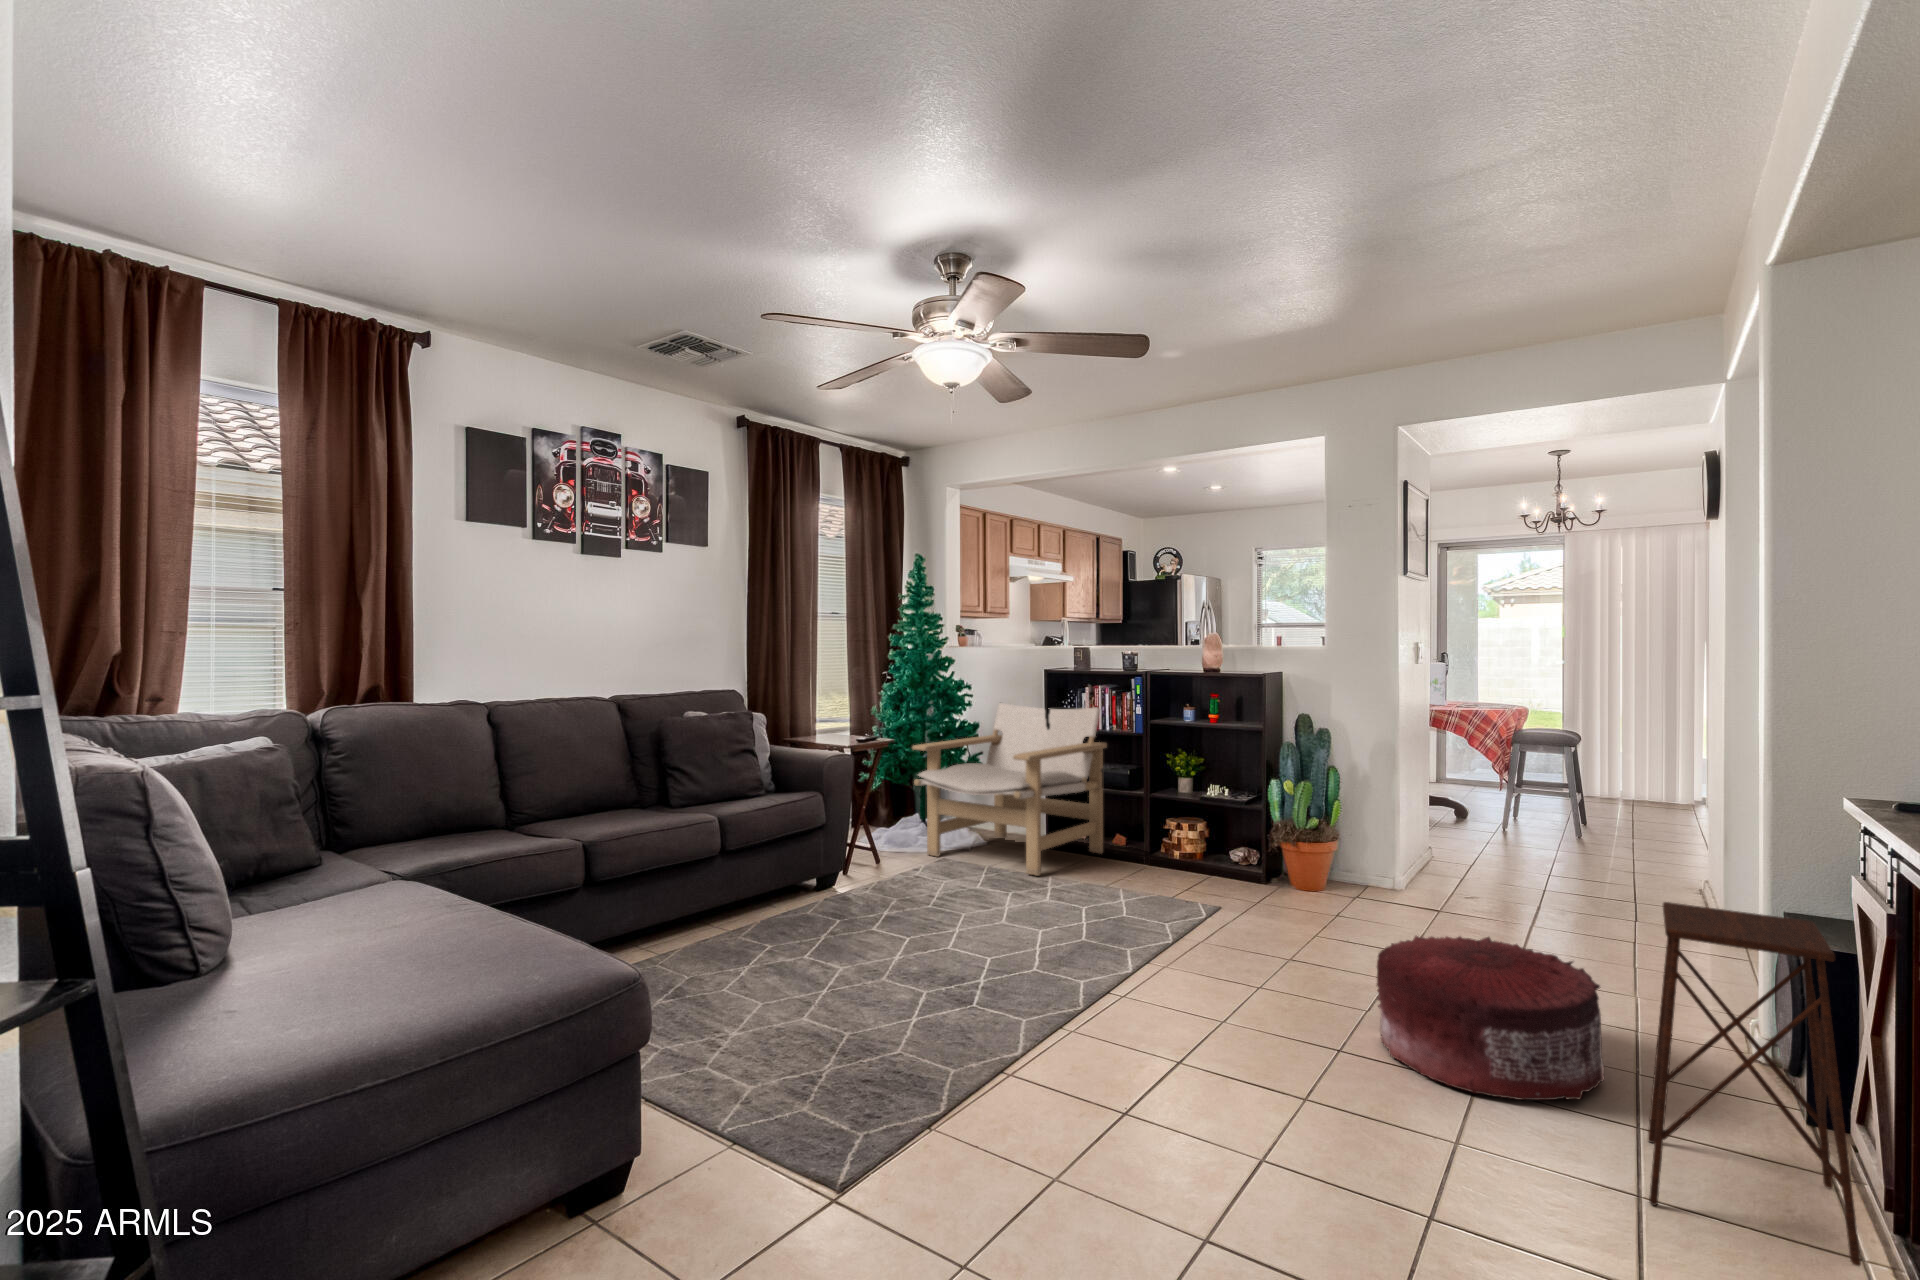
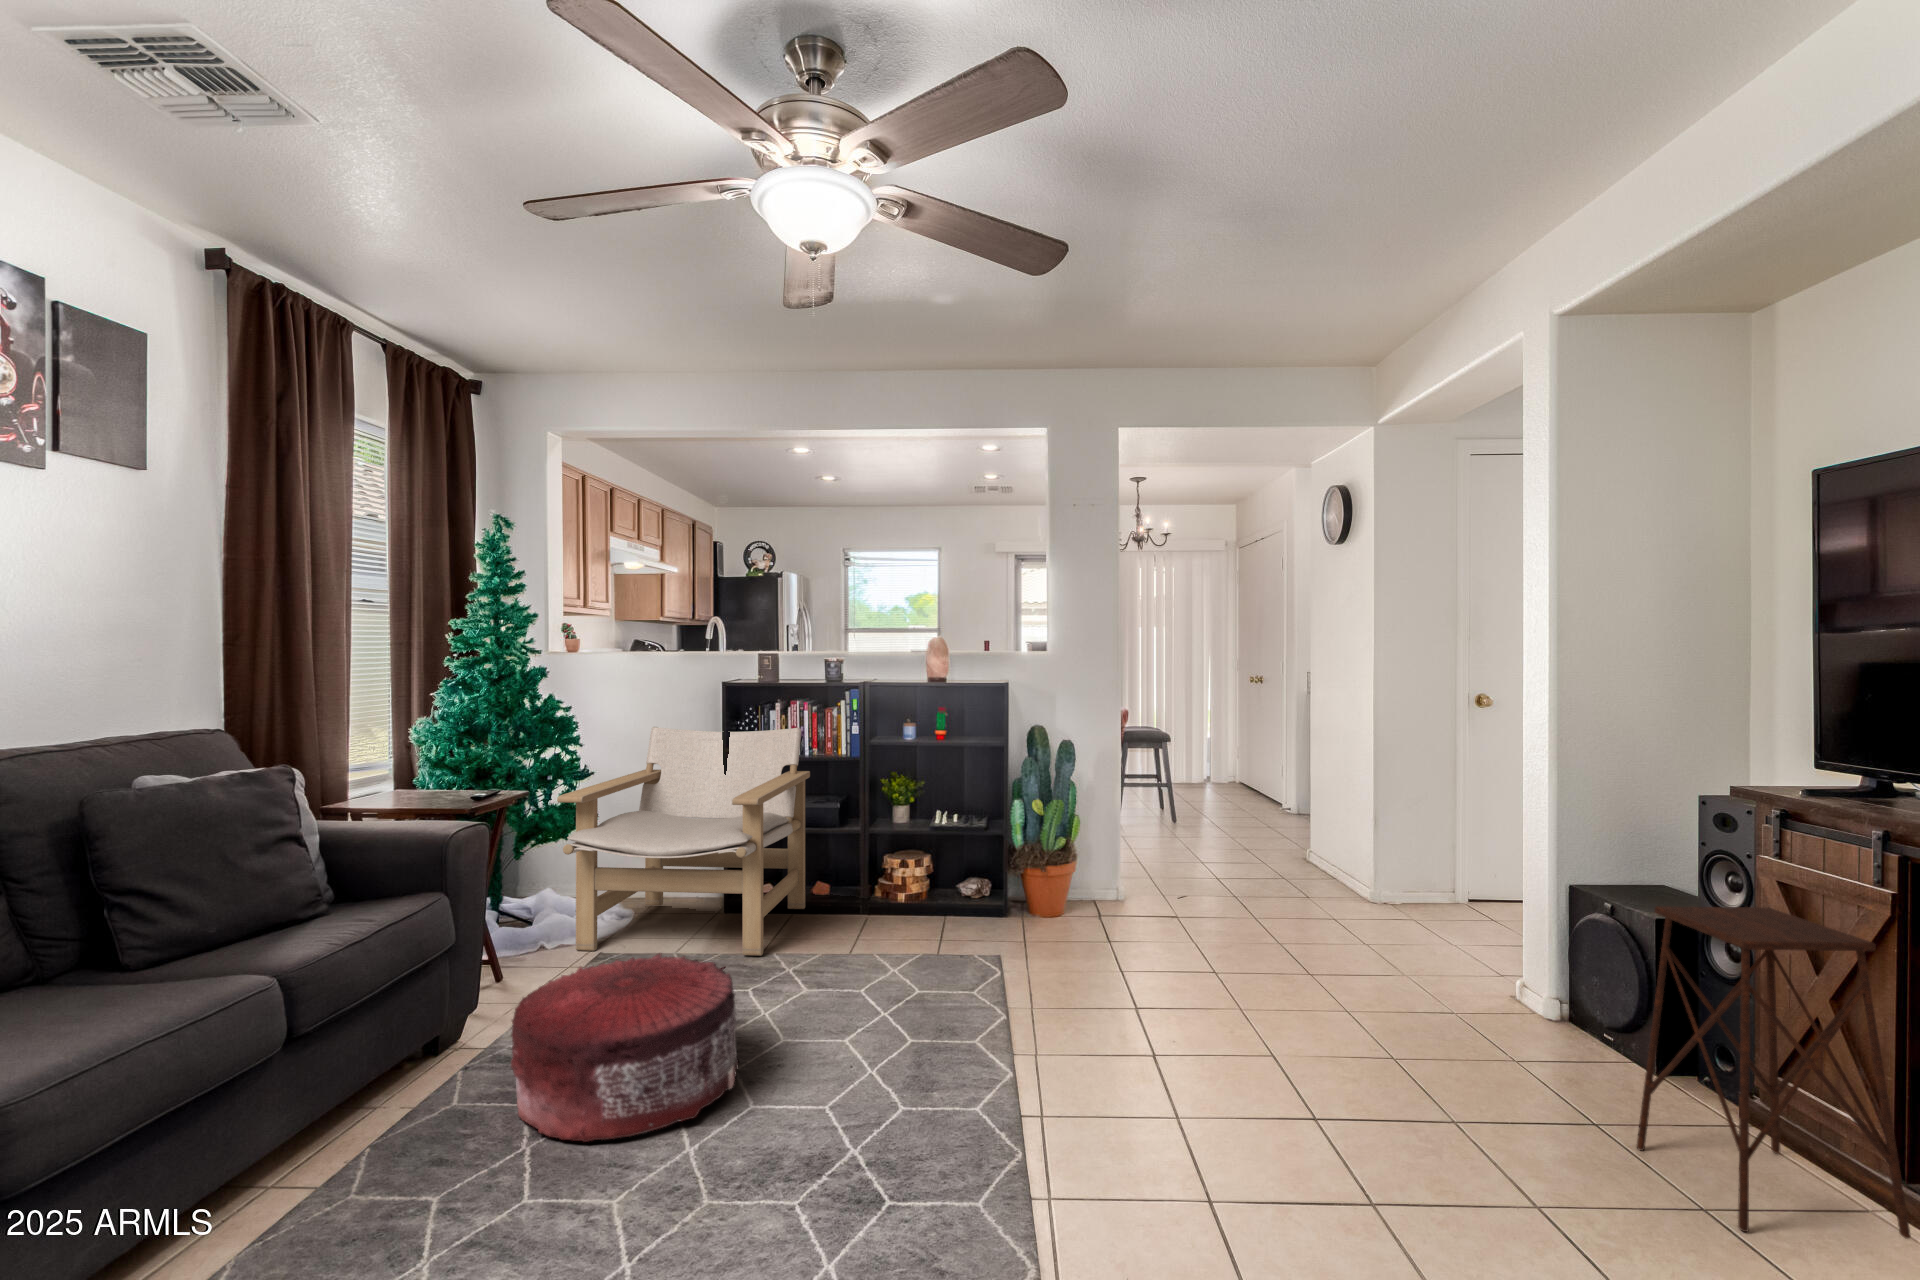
pouf: present [1377,936,1604,1100] -> present [511,953,739,1142]

